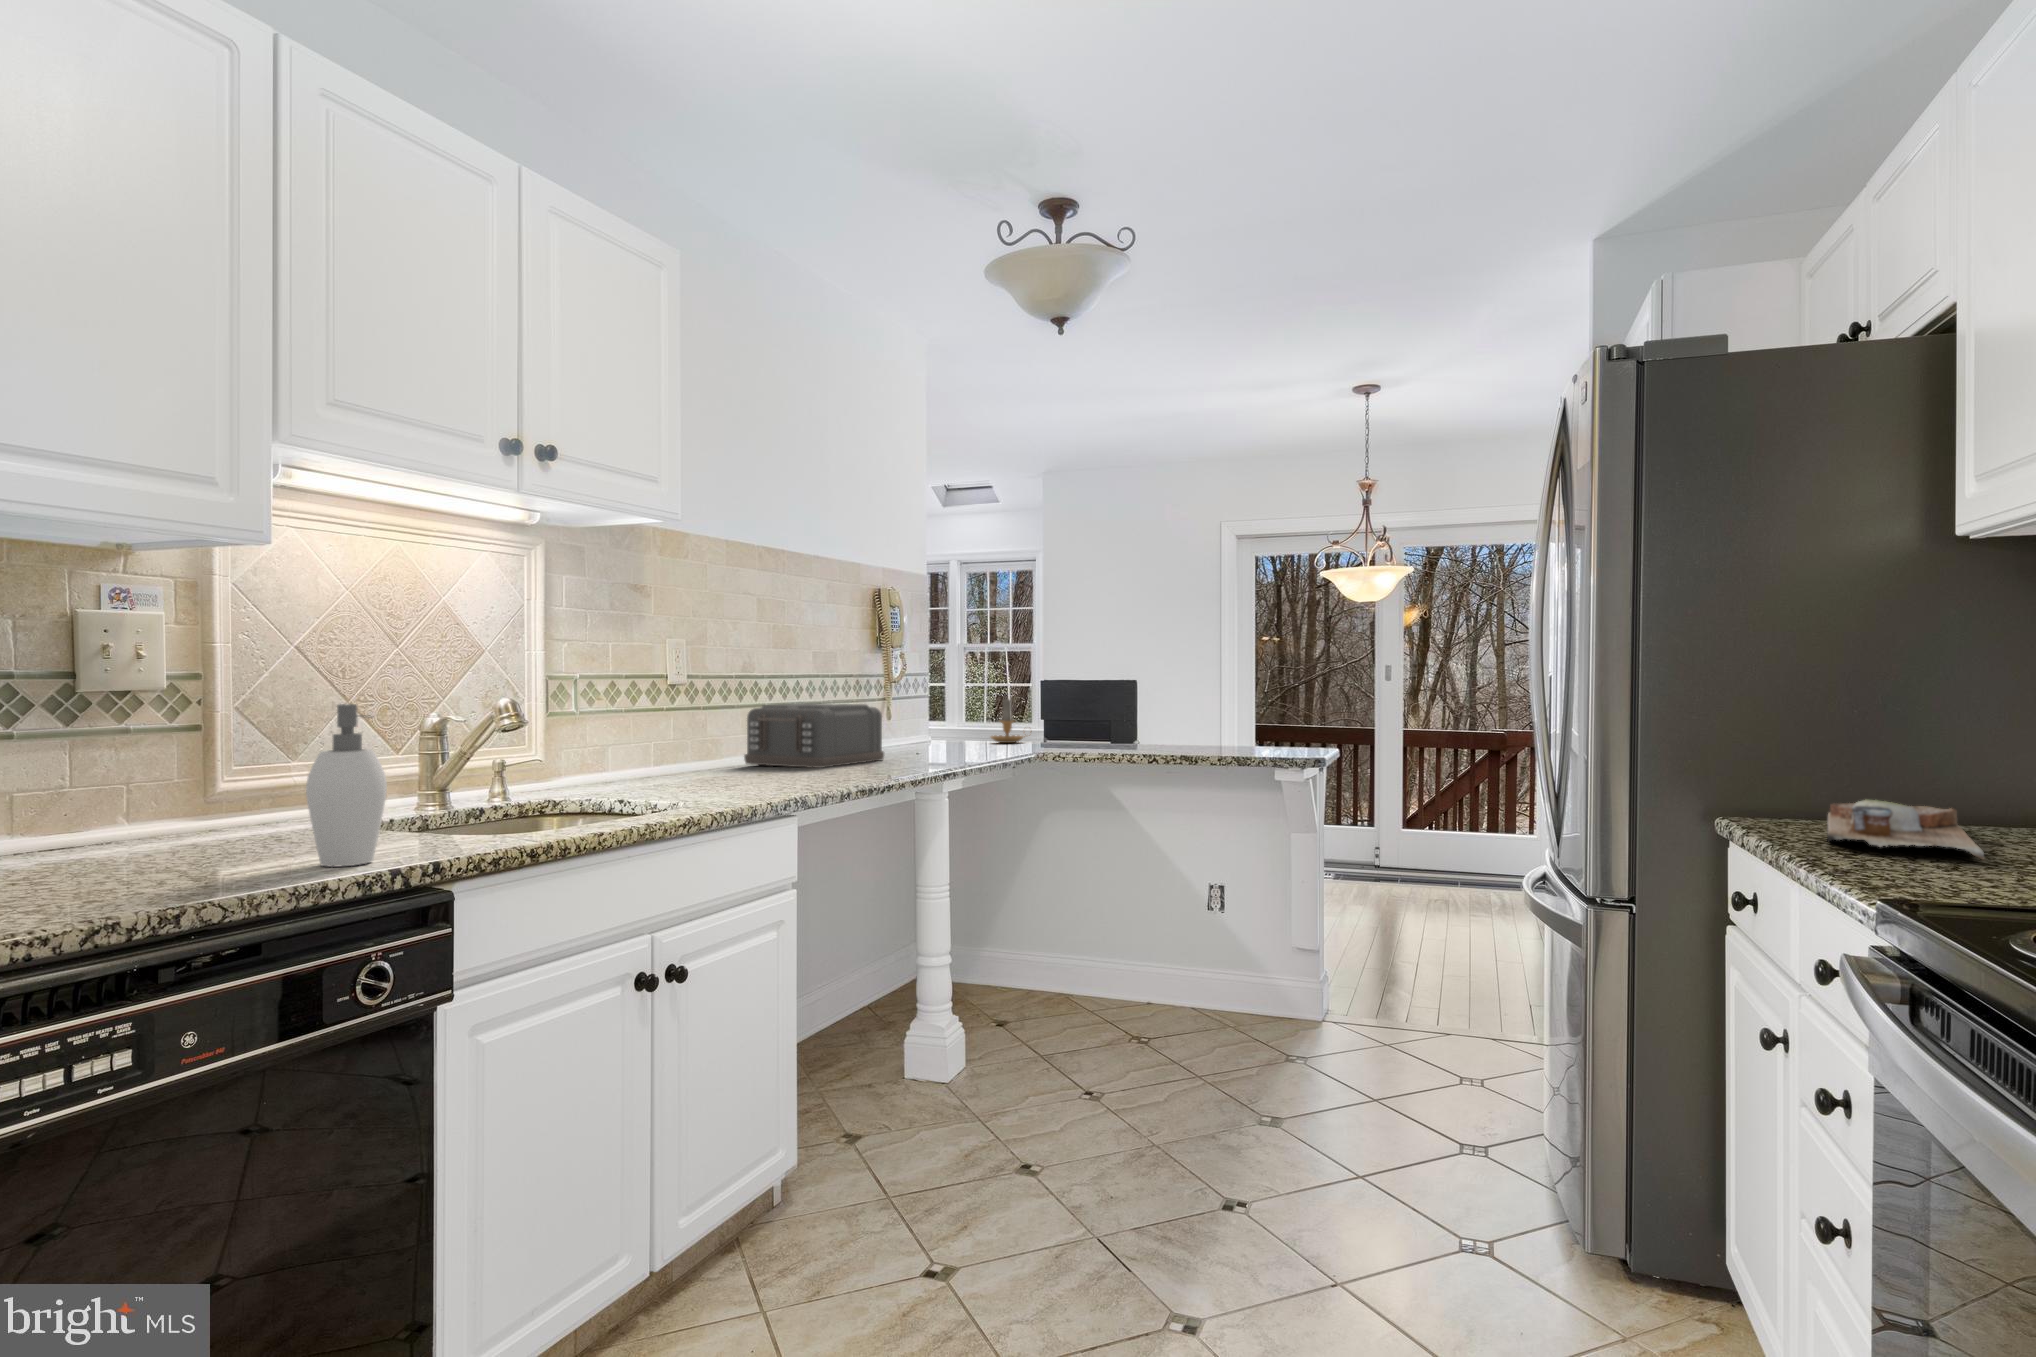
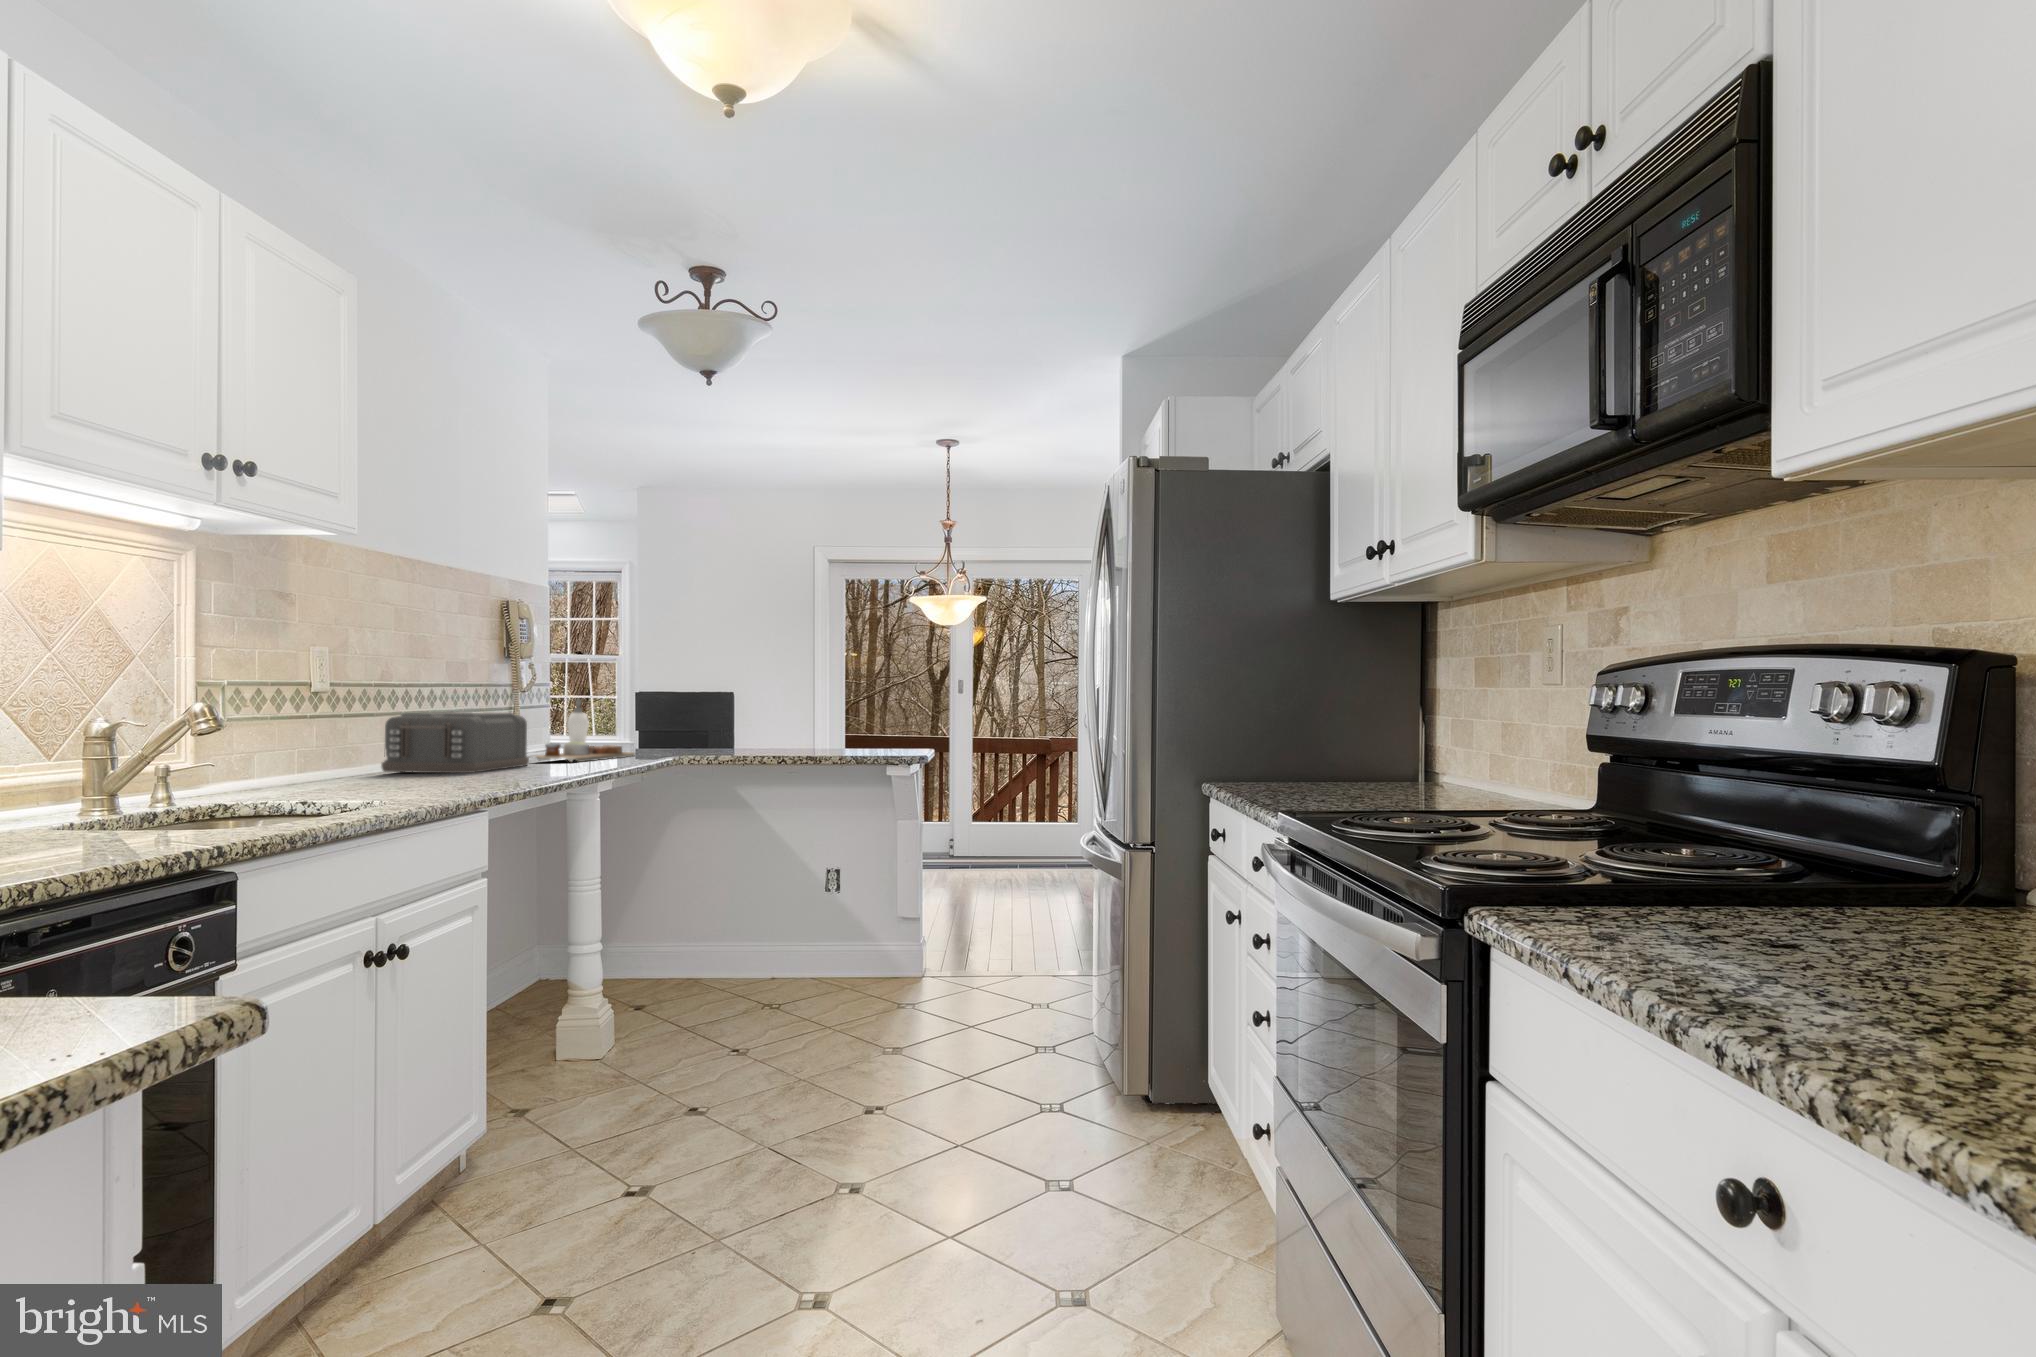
candle: present [991,699,1025,743] -> none [616,707,657,750]
soap dispenser: present [306,704,387,867] -> present [567,699,589,743]
cutting board: present [1827,800,1984,860] -> present [536,742,635,762]

